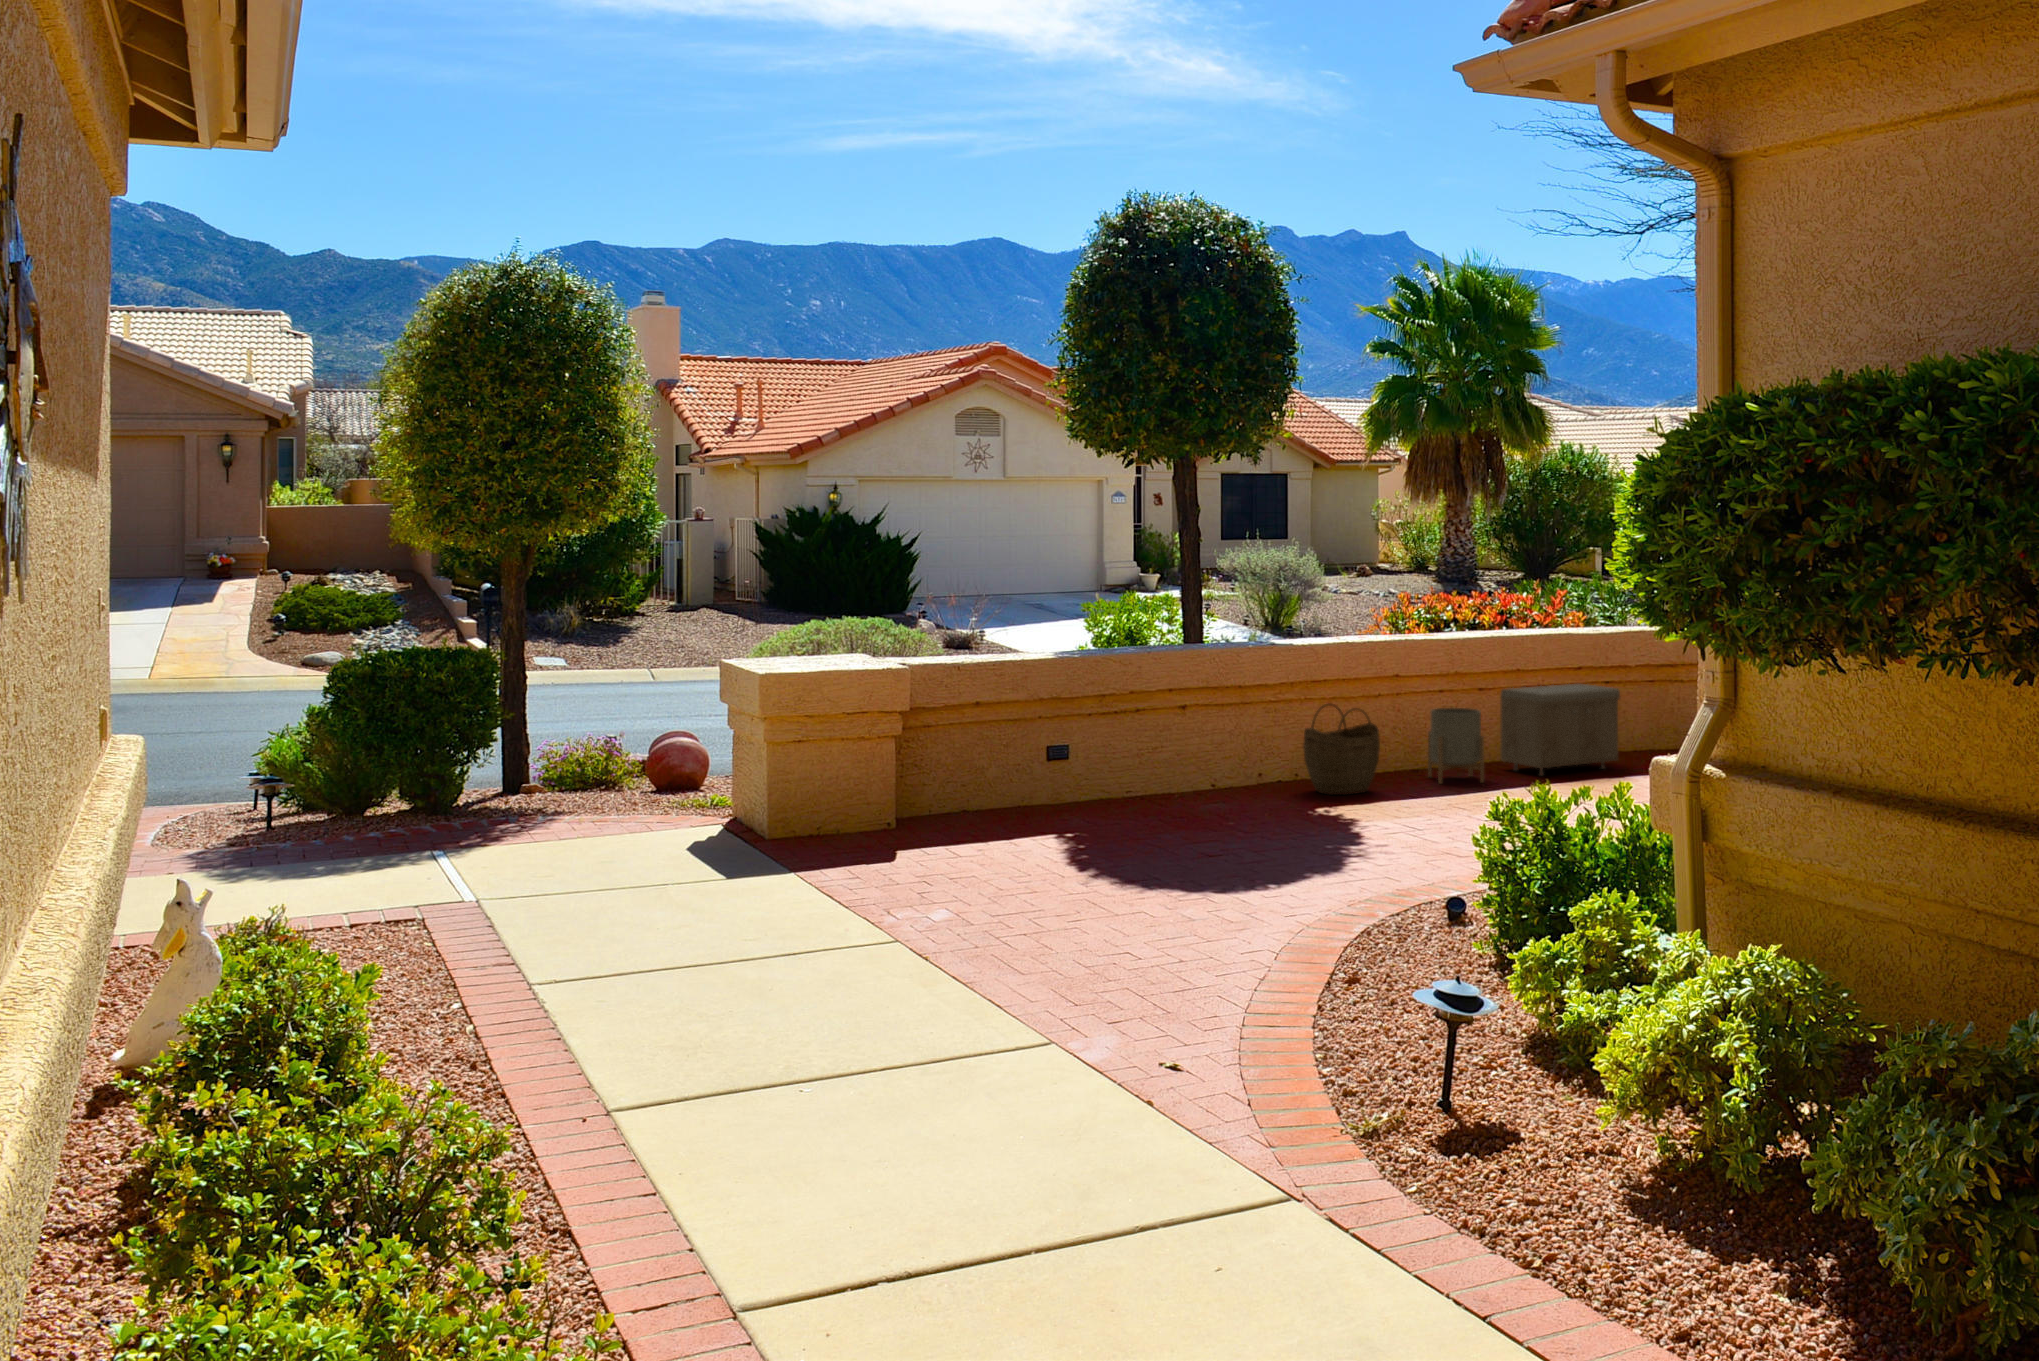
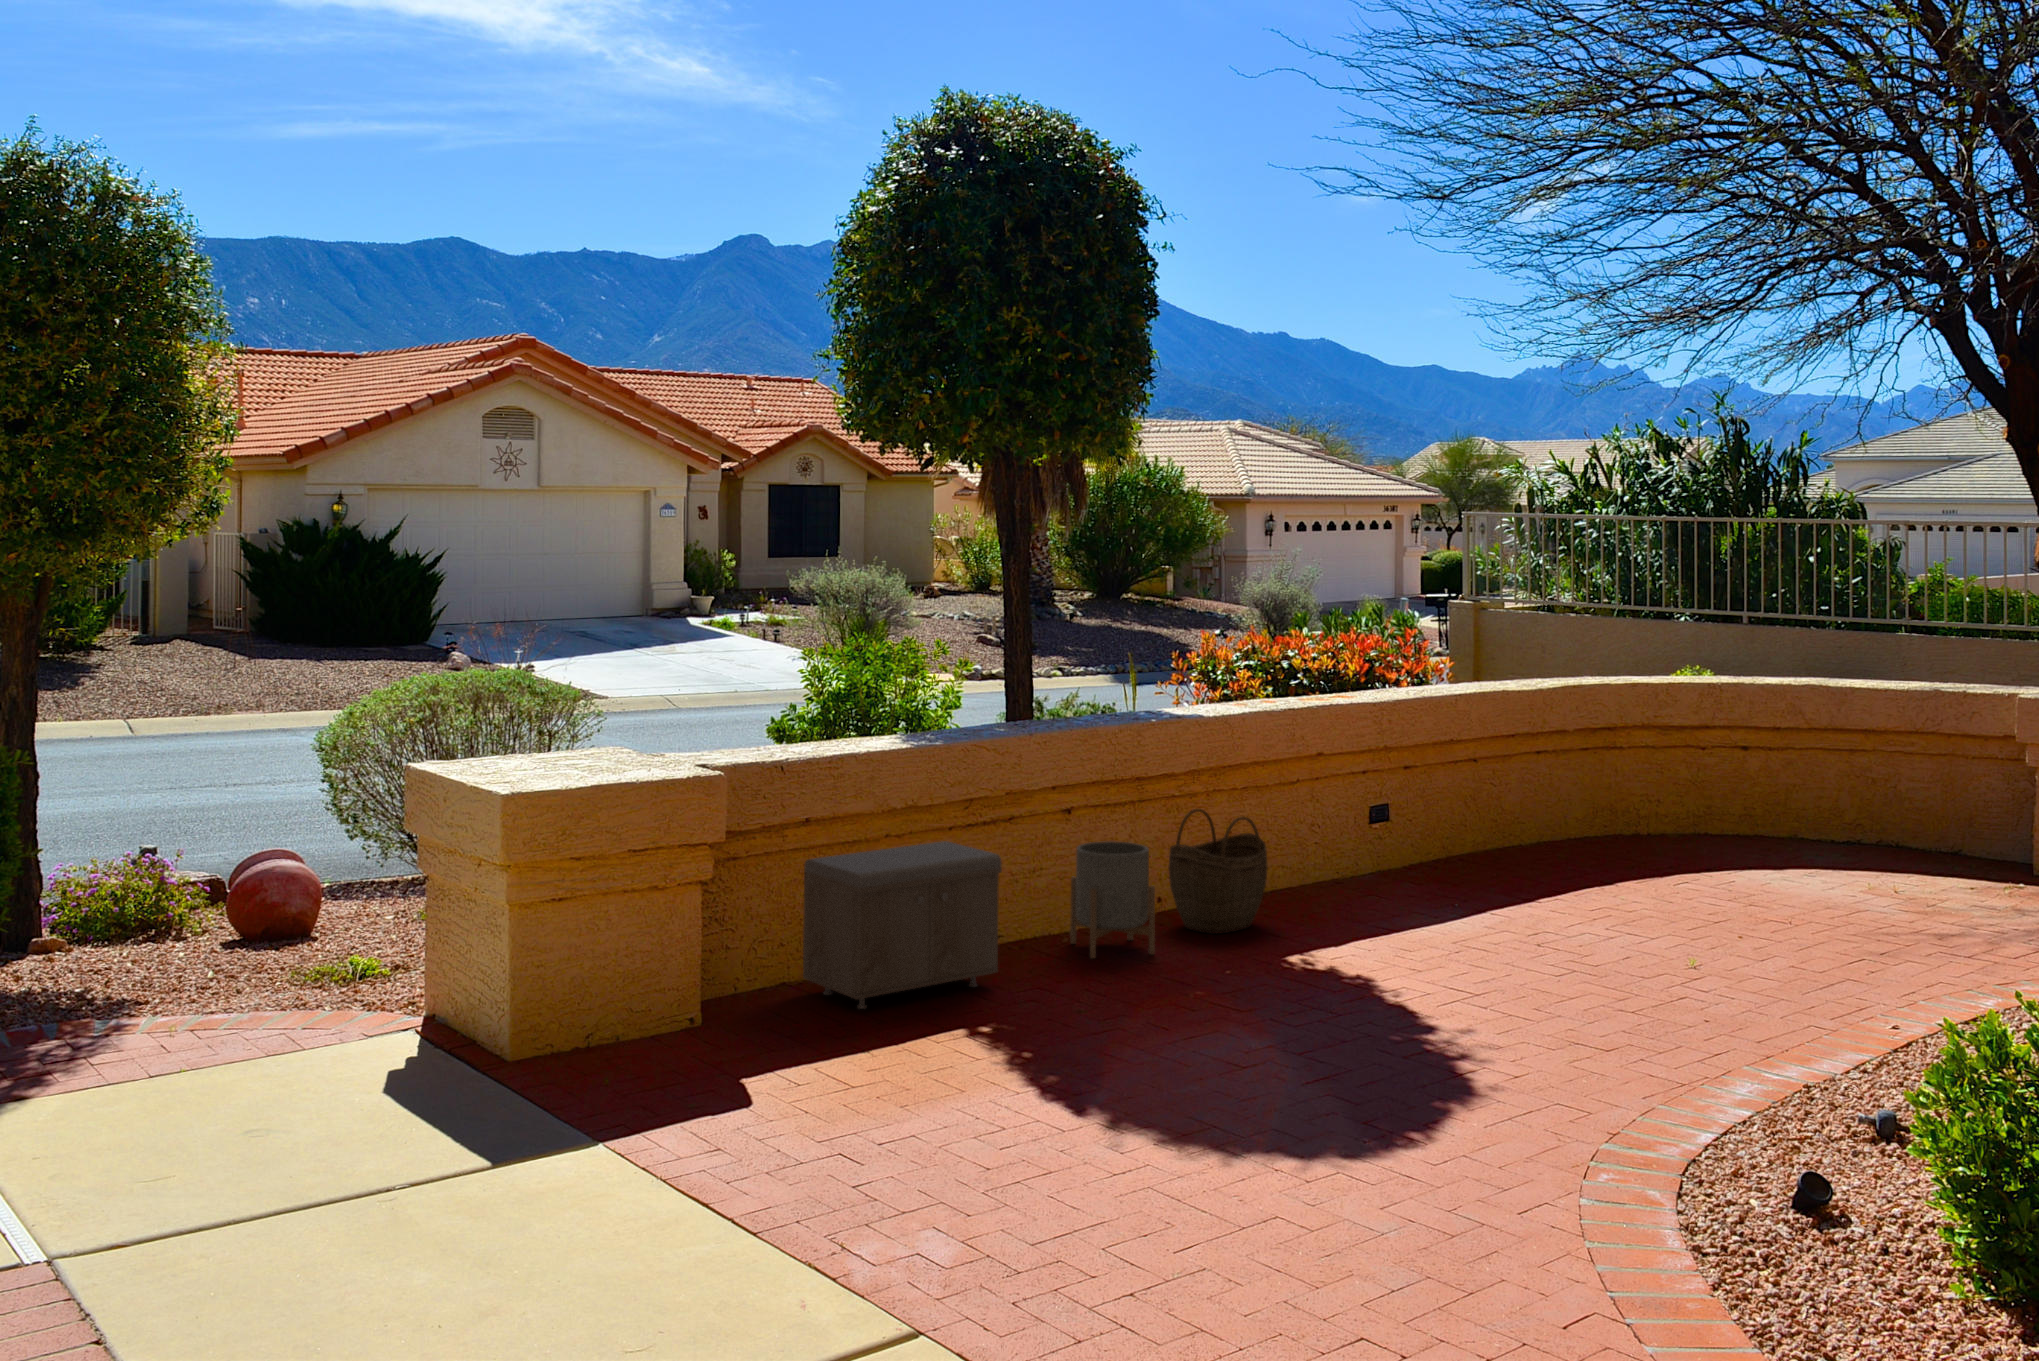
storage bench: present [1500,684,1620,776] -> present [803,841,1002,1009]
planter: present [1428,708,1484,784] -> present [1070,841,1155,958]

